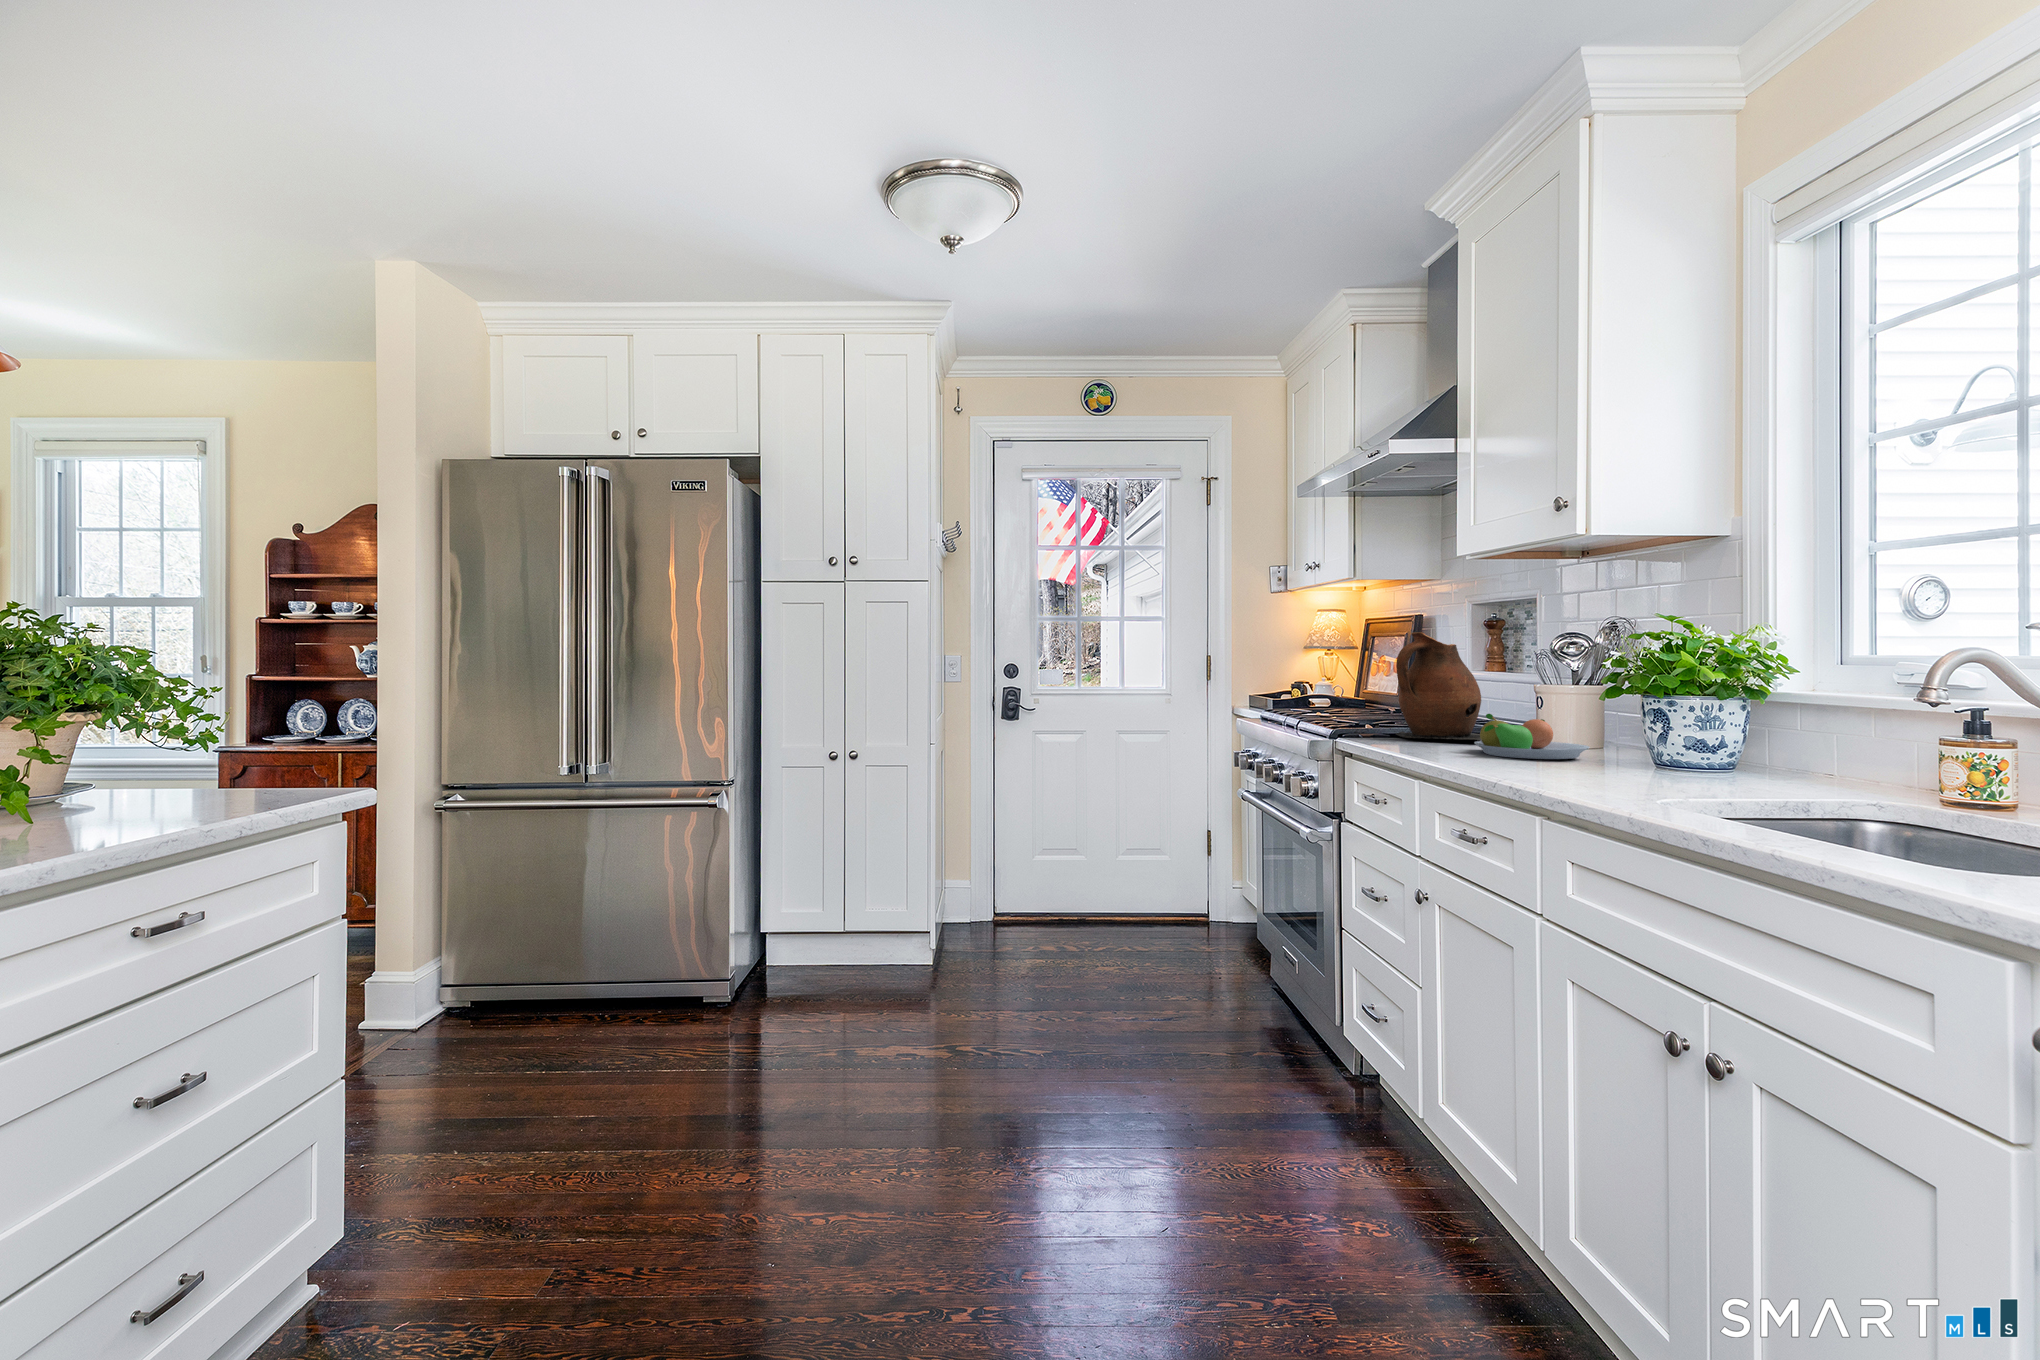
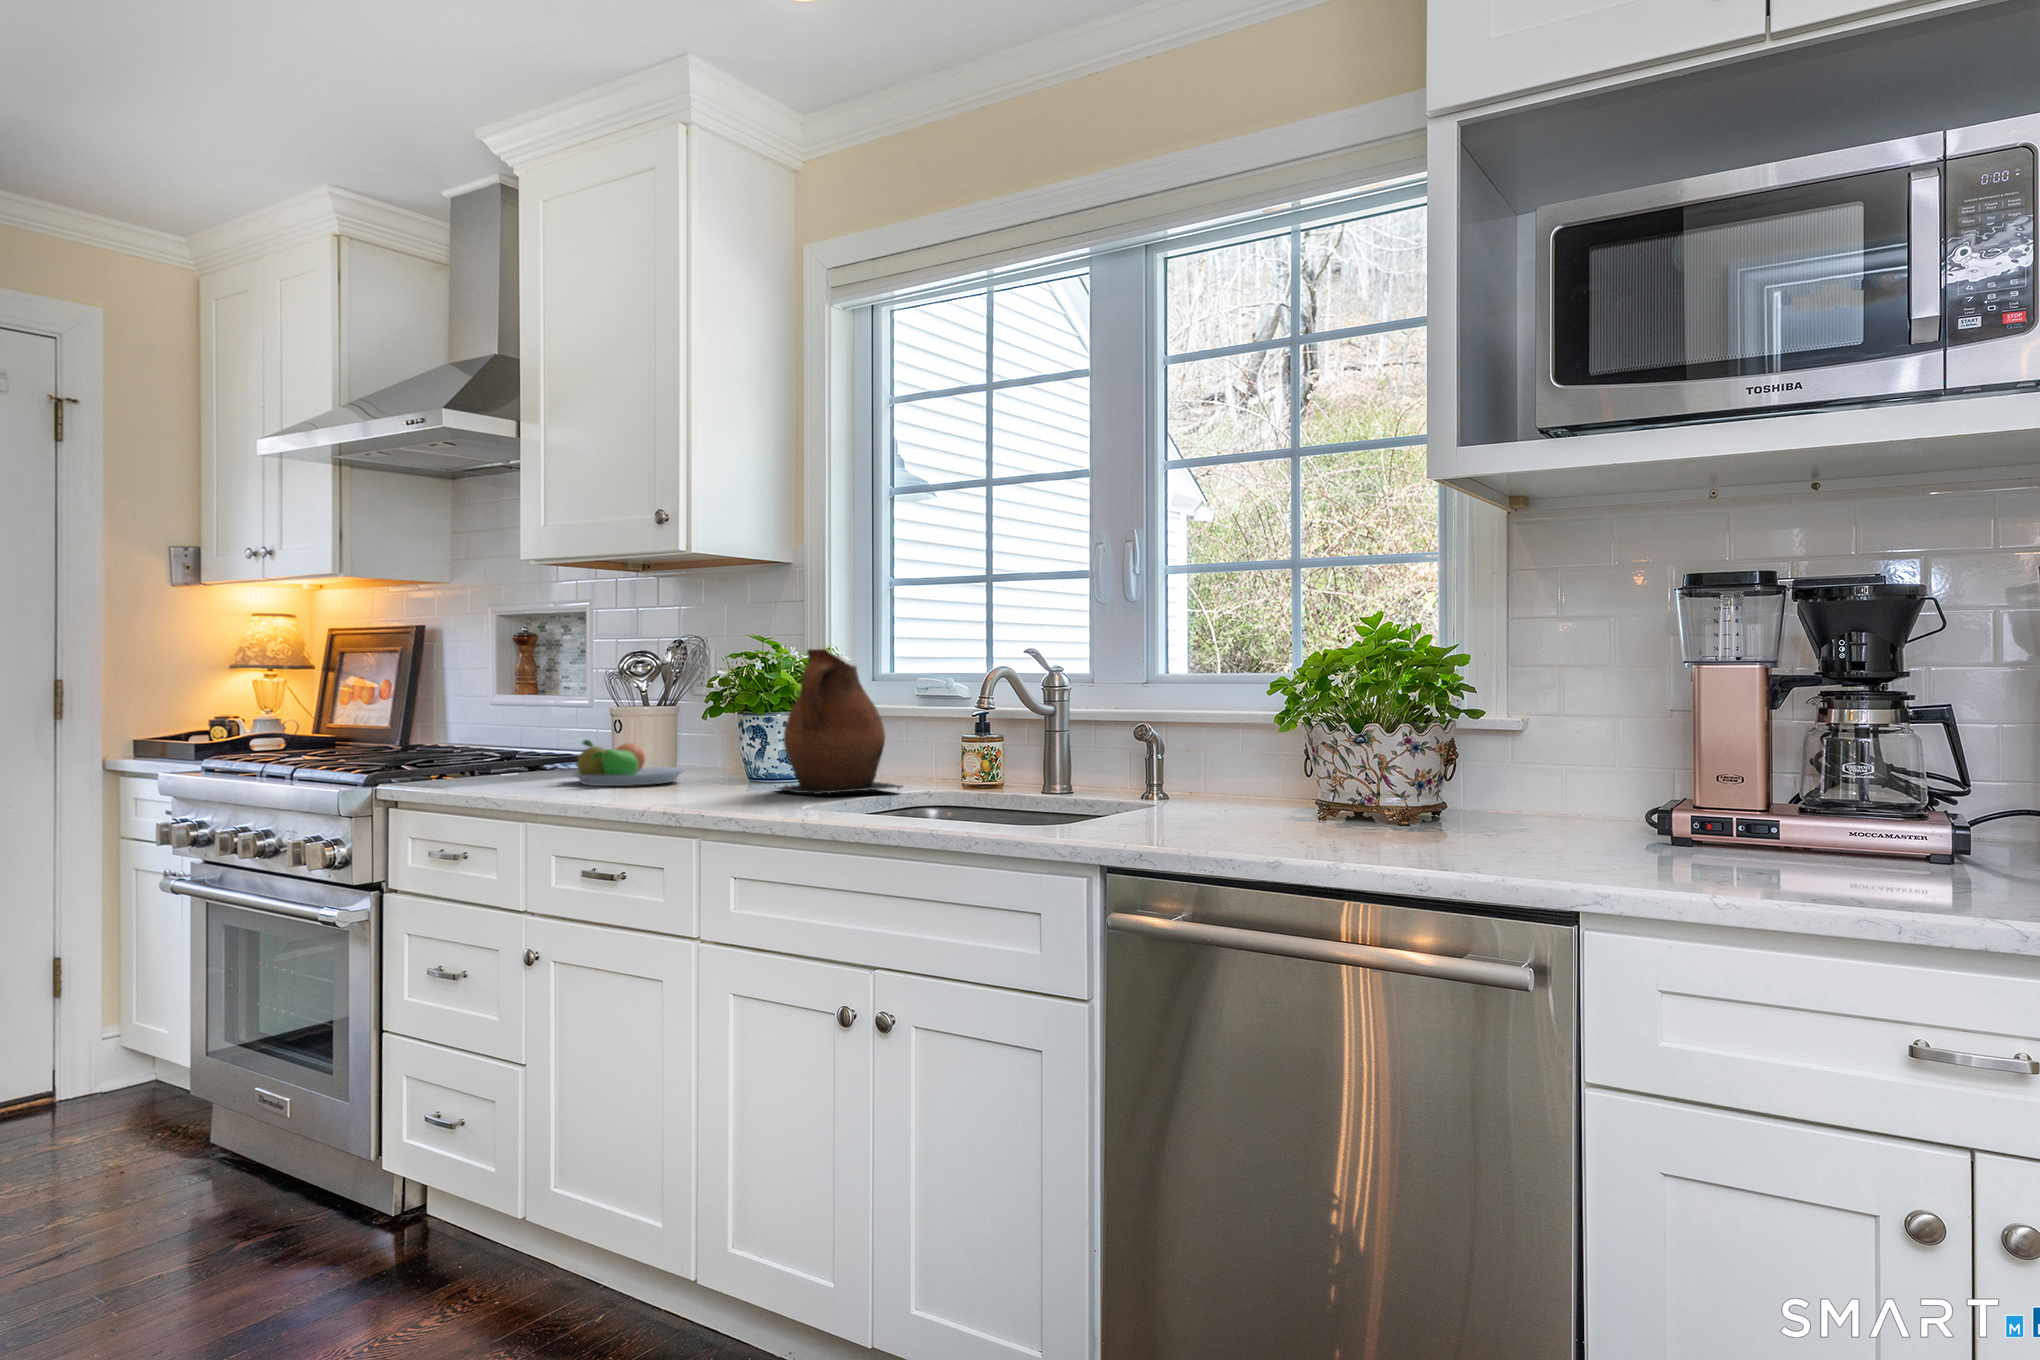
ceramic pitcher: present [1395,632,1481,741] -> present [775,649,902,794]

